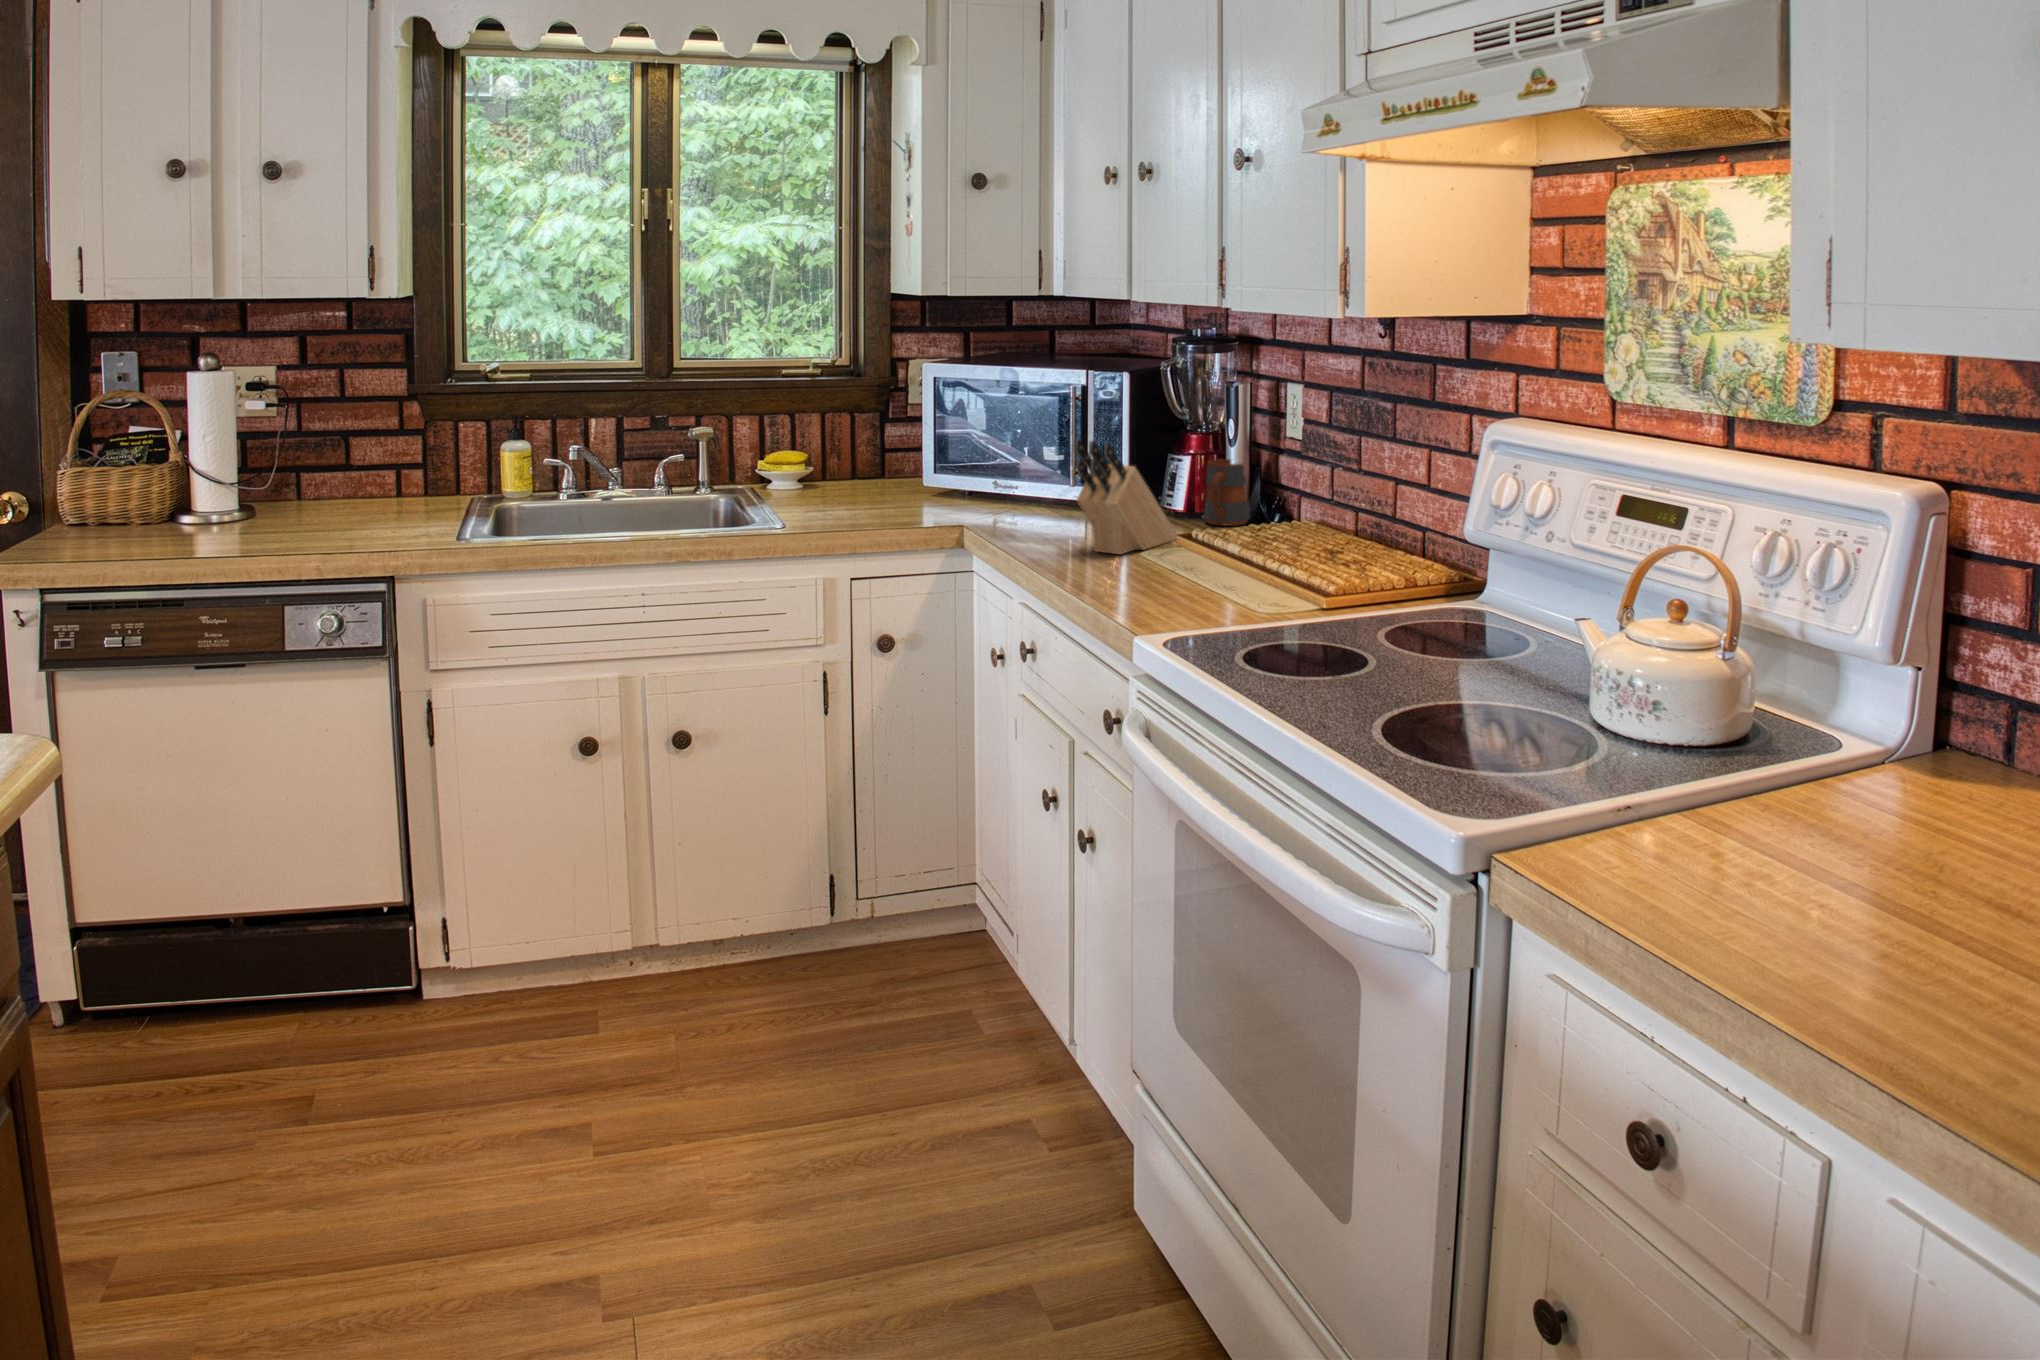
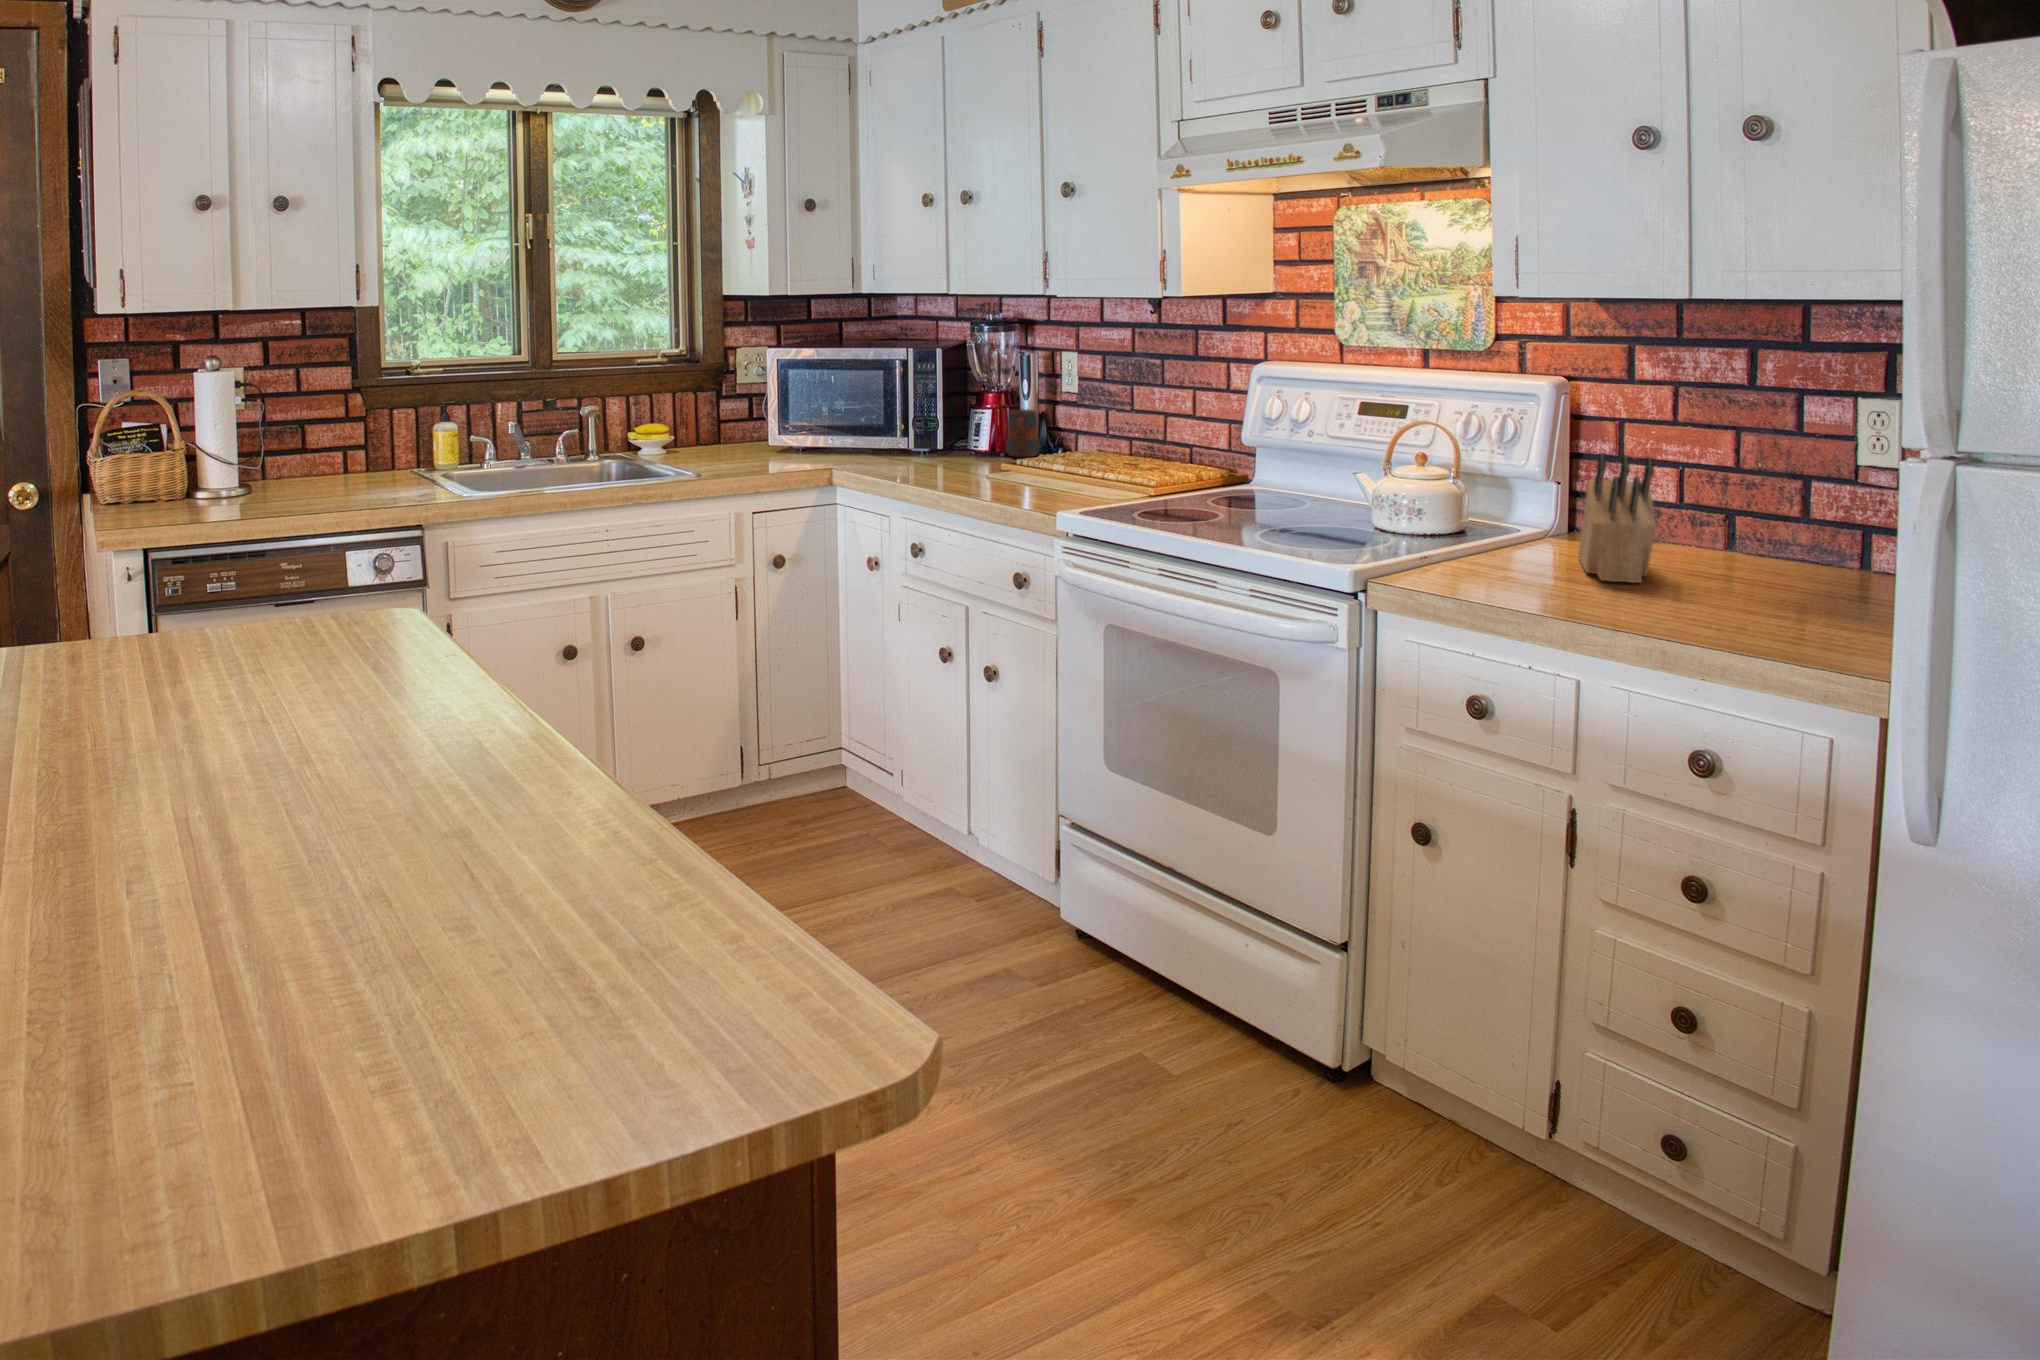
knife block: present [1074,439,1177,554] -> present [1578,453,1656,583]

